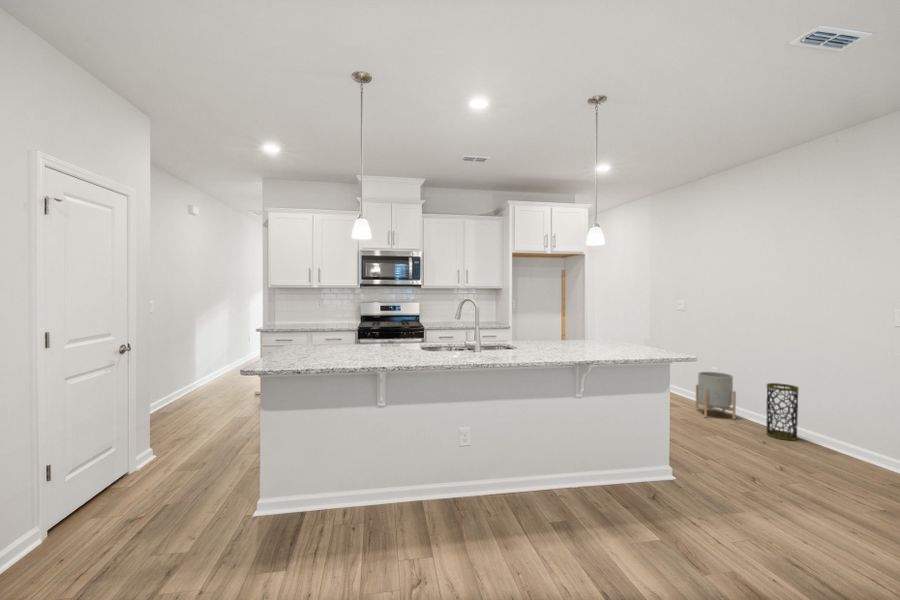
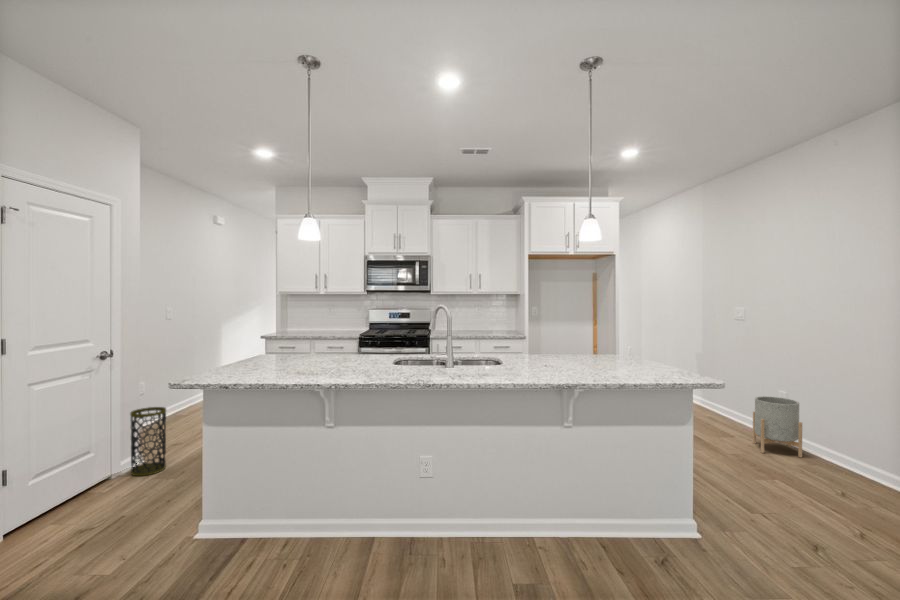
trash can: present [766,383,799,440] -> present [130,407,166,476]

